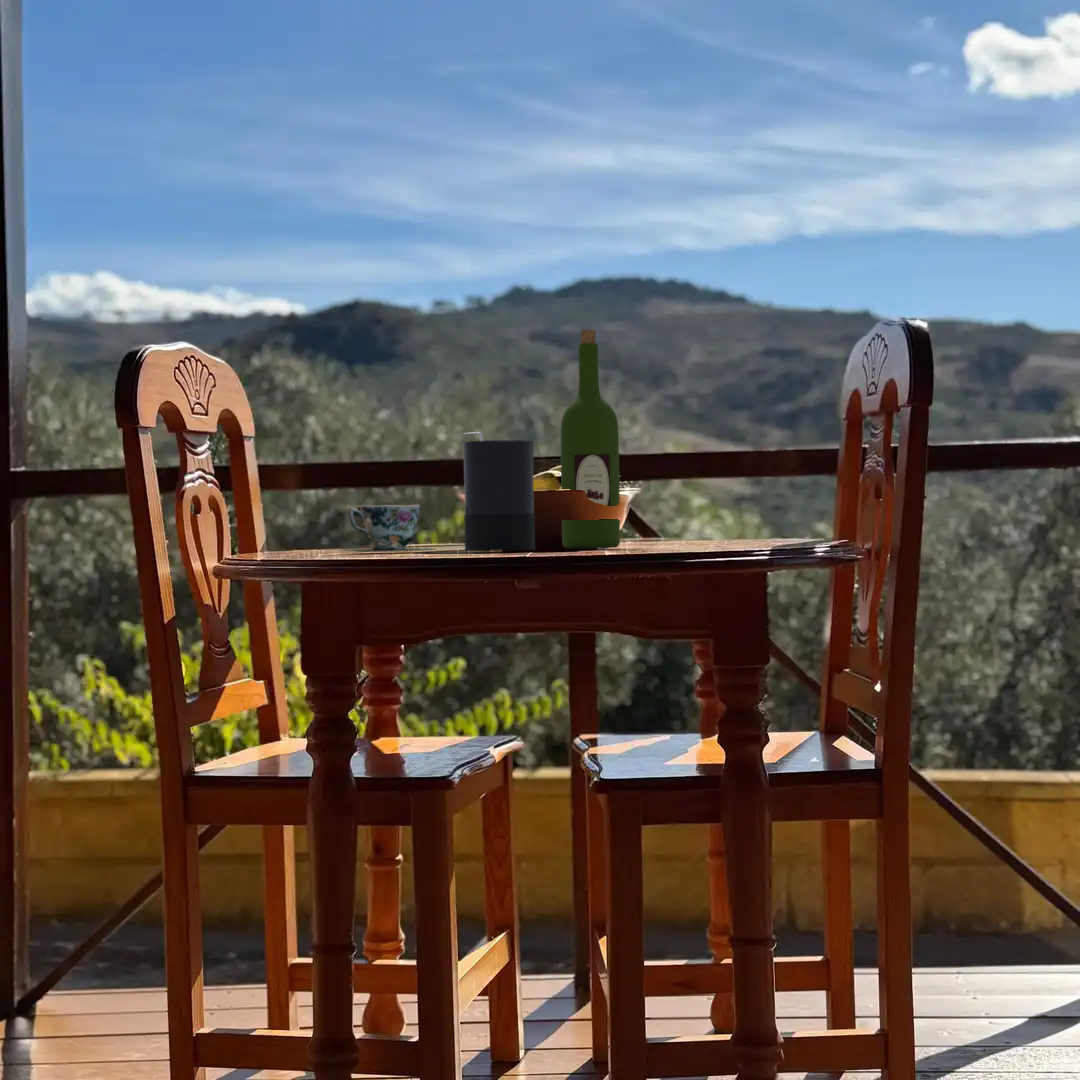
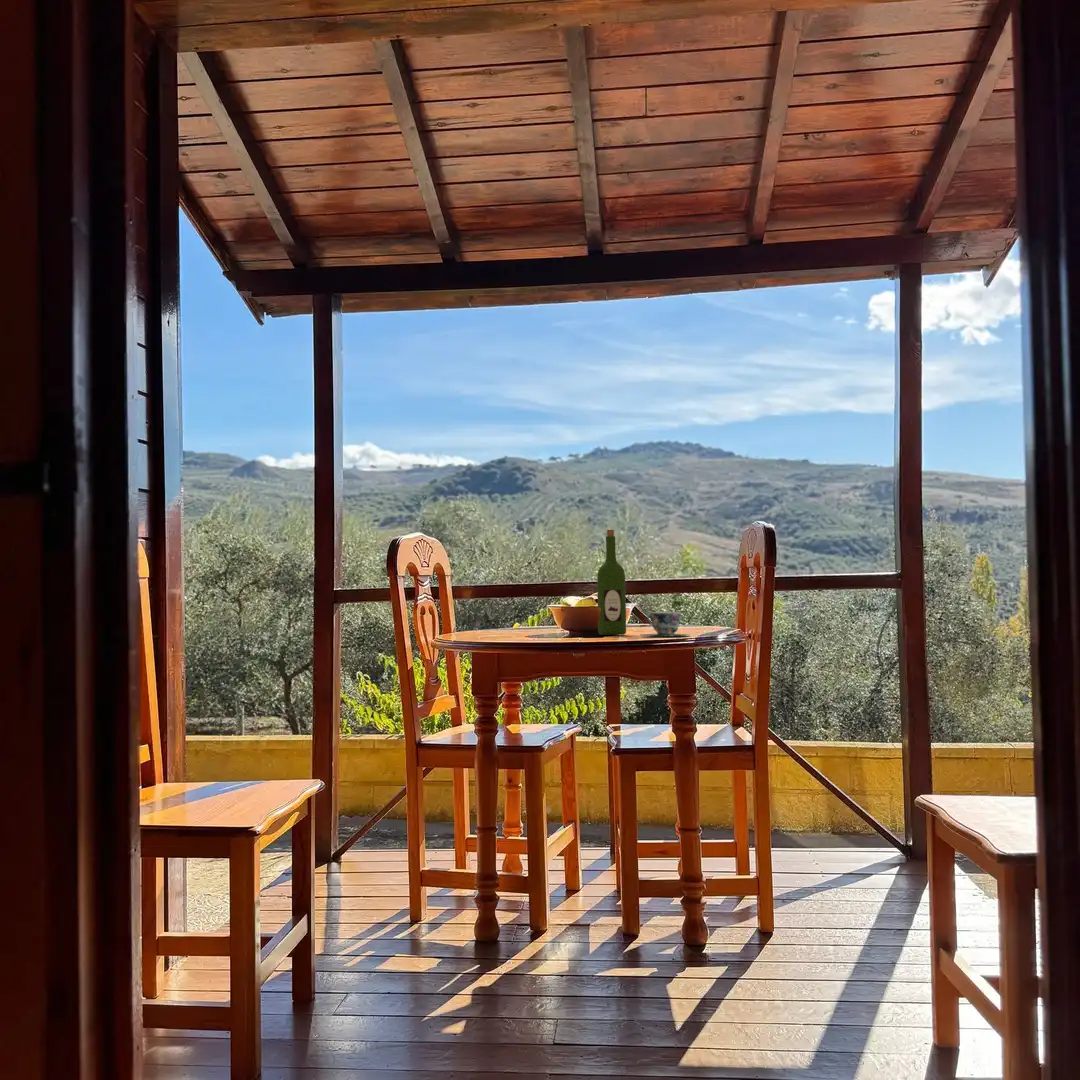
candle: present [463,433,535,551] -> none [549,581,584,638]
teacup: present [340,504,435,552] -> present [641,612,687,636]

